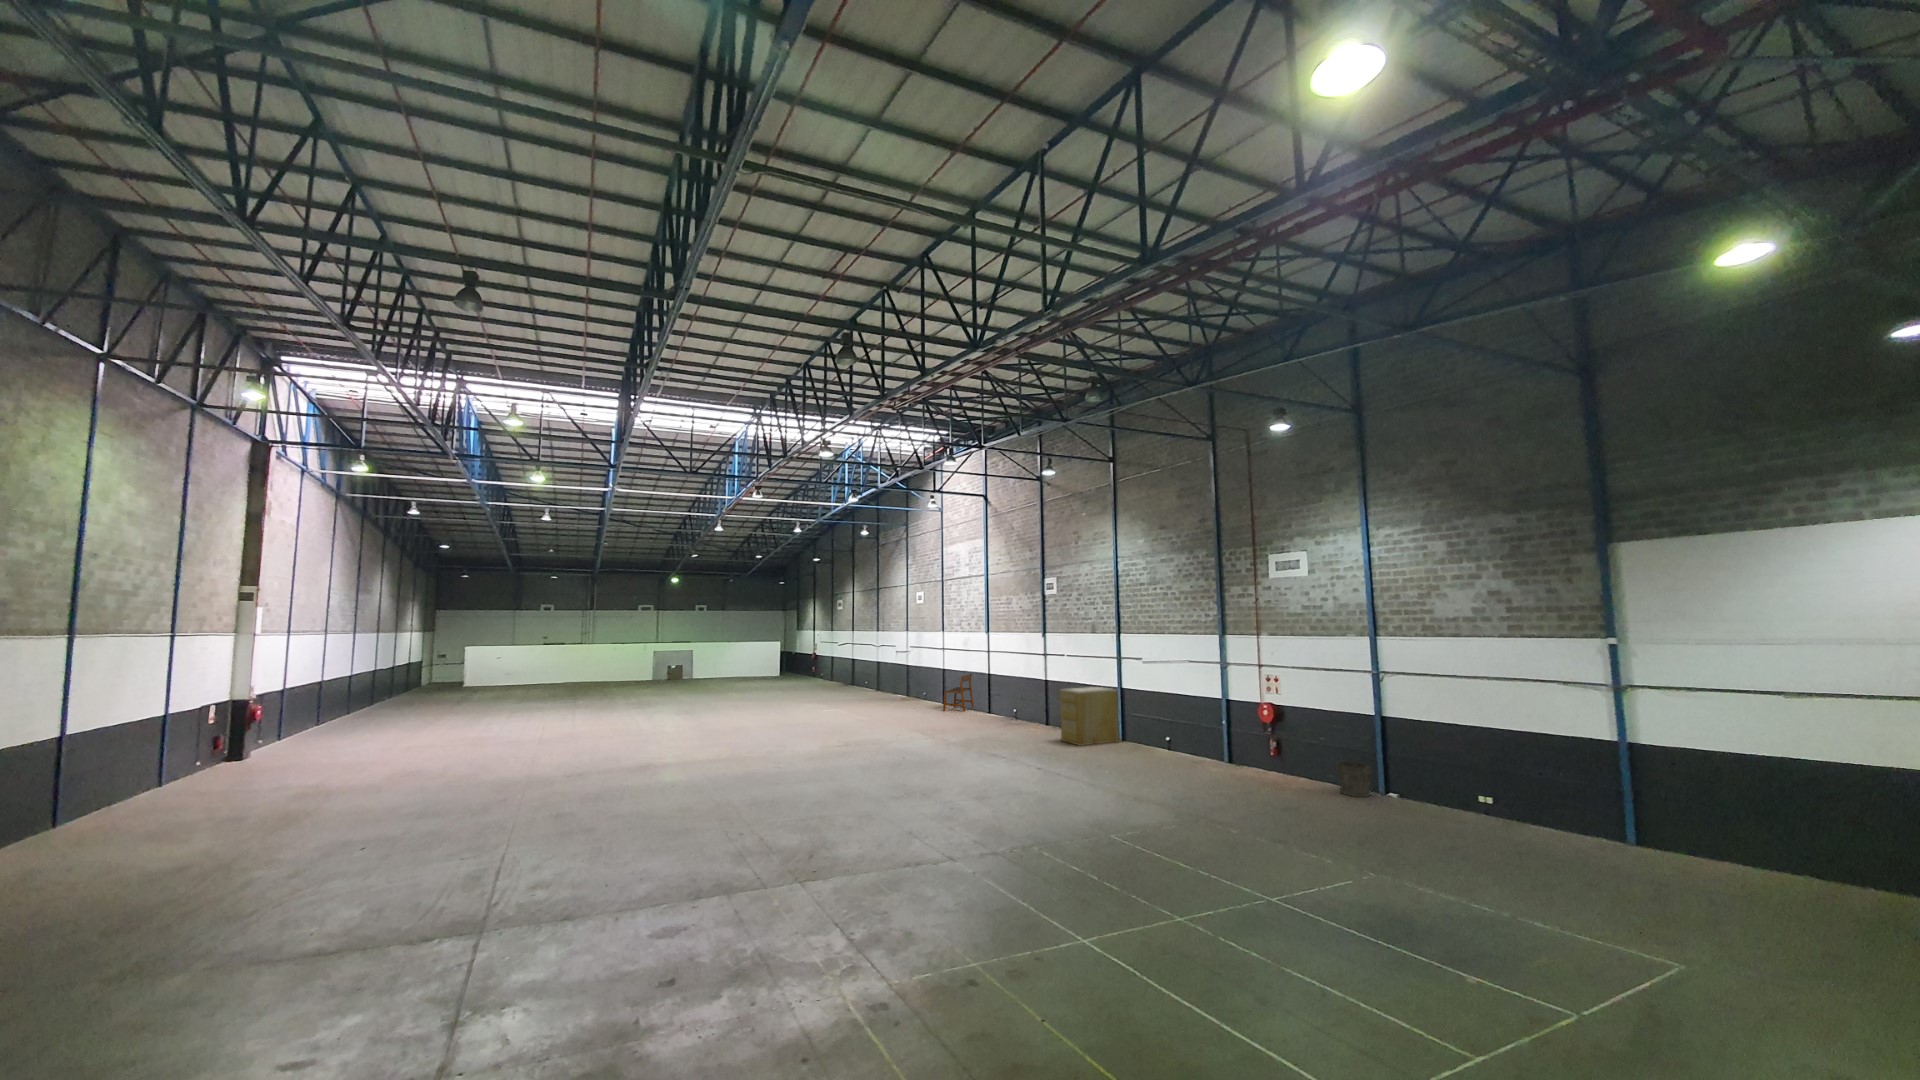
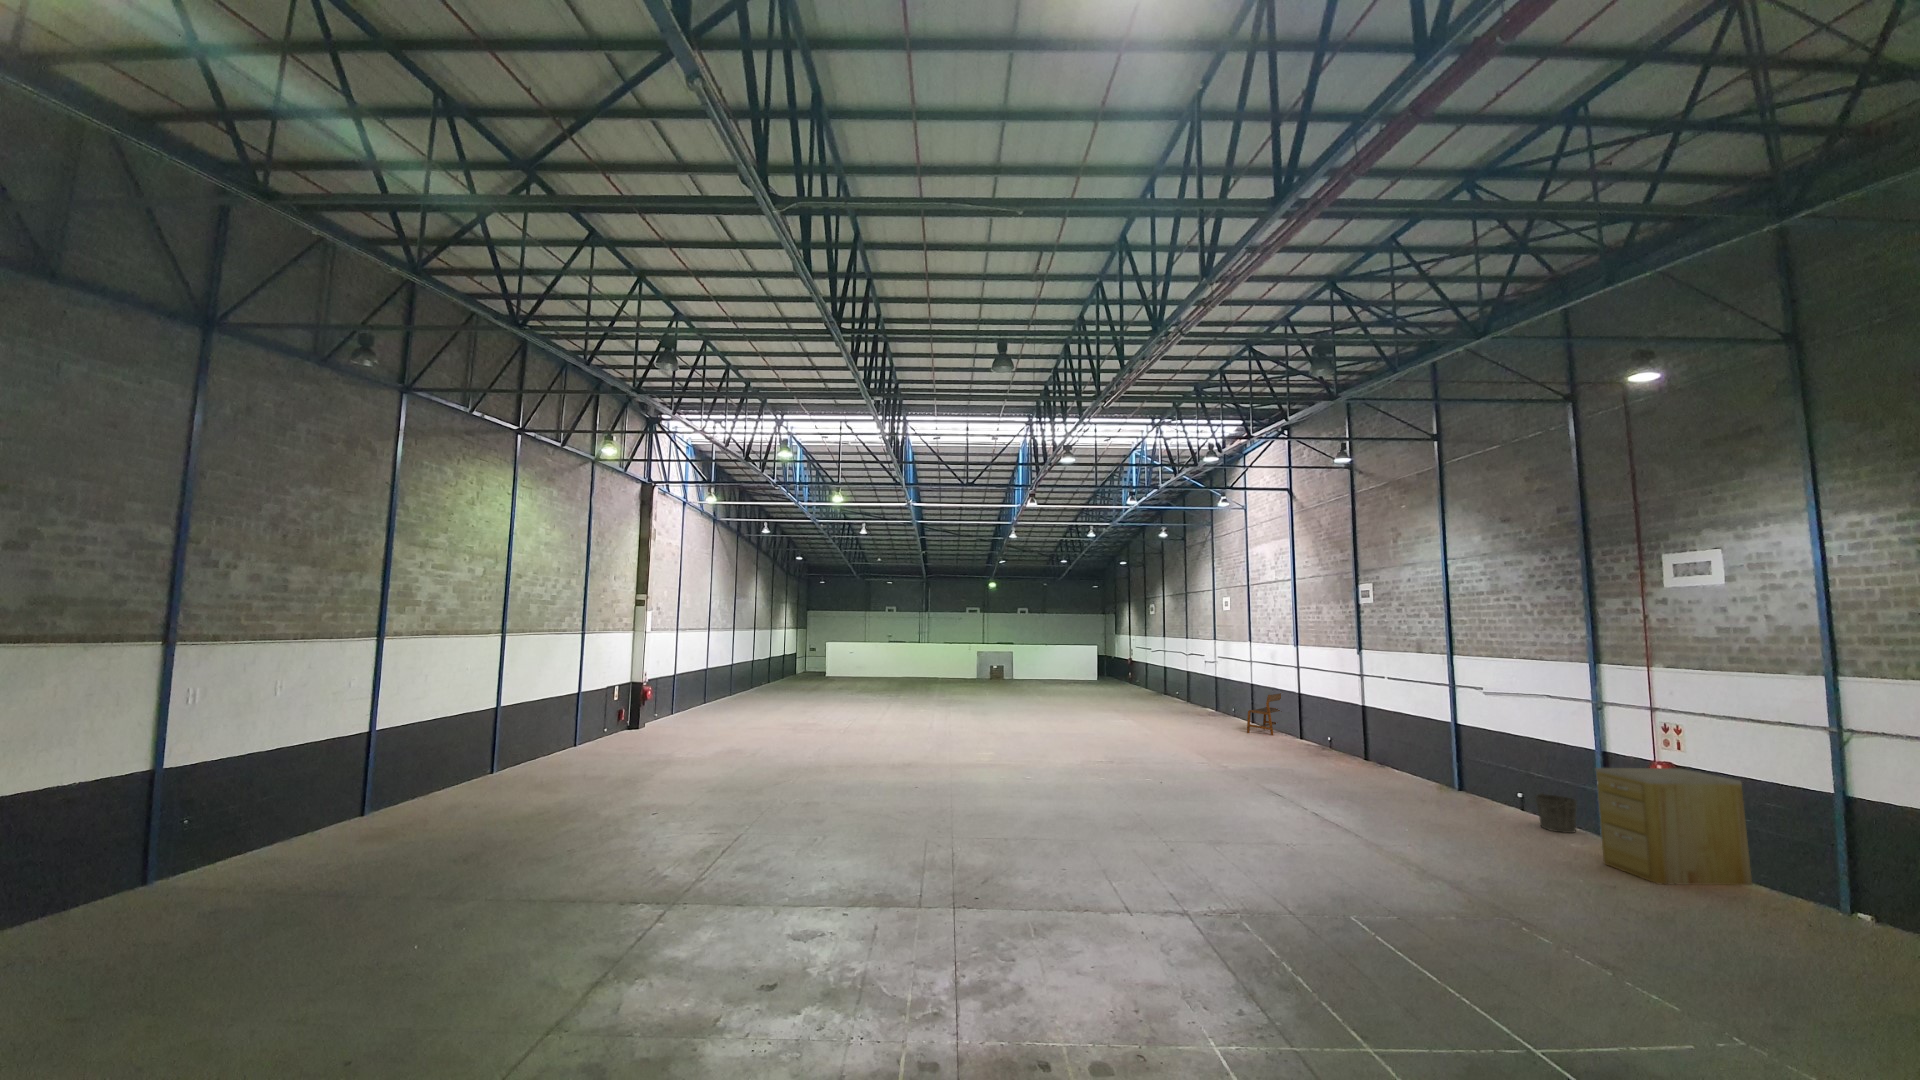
filing cabinet: present [1060,687,1119,746] -> present [1595,768,1752,885]
bucket: present [1336,760,1371,797] -> present [1535,793,1577,833]

